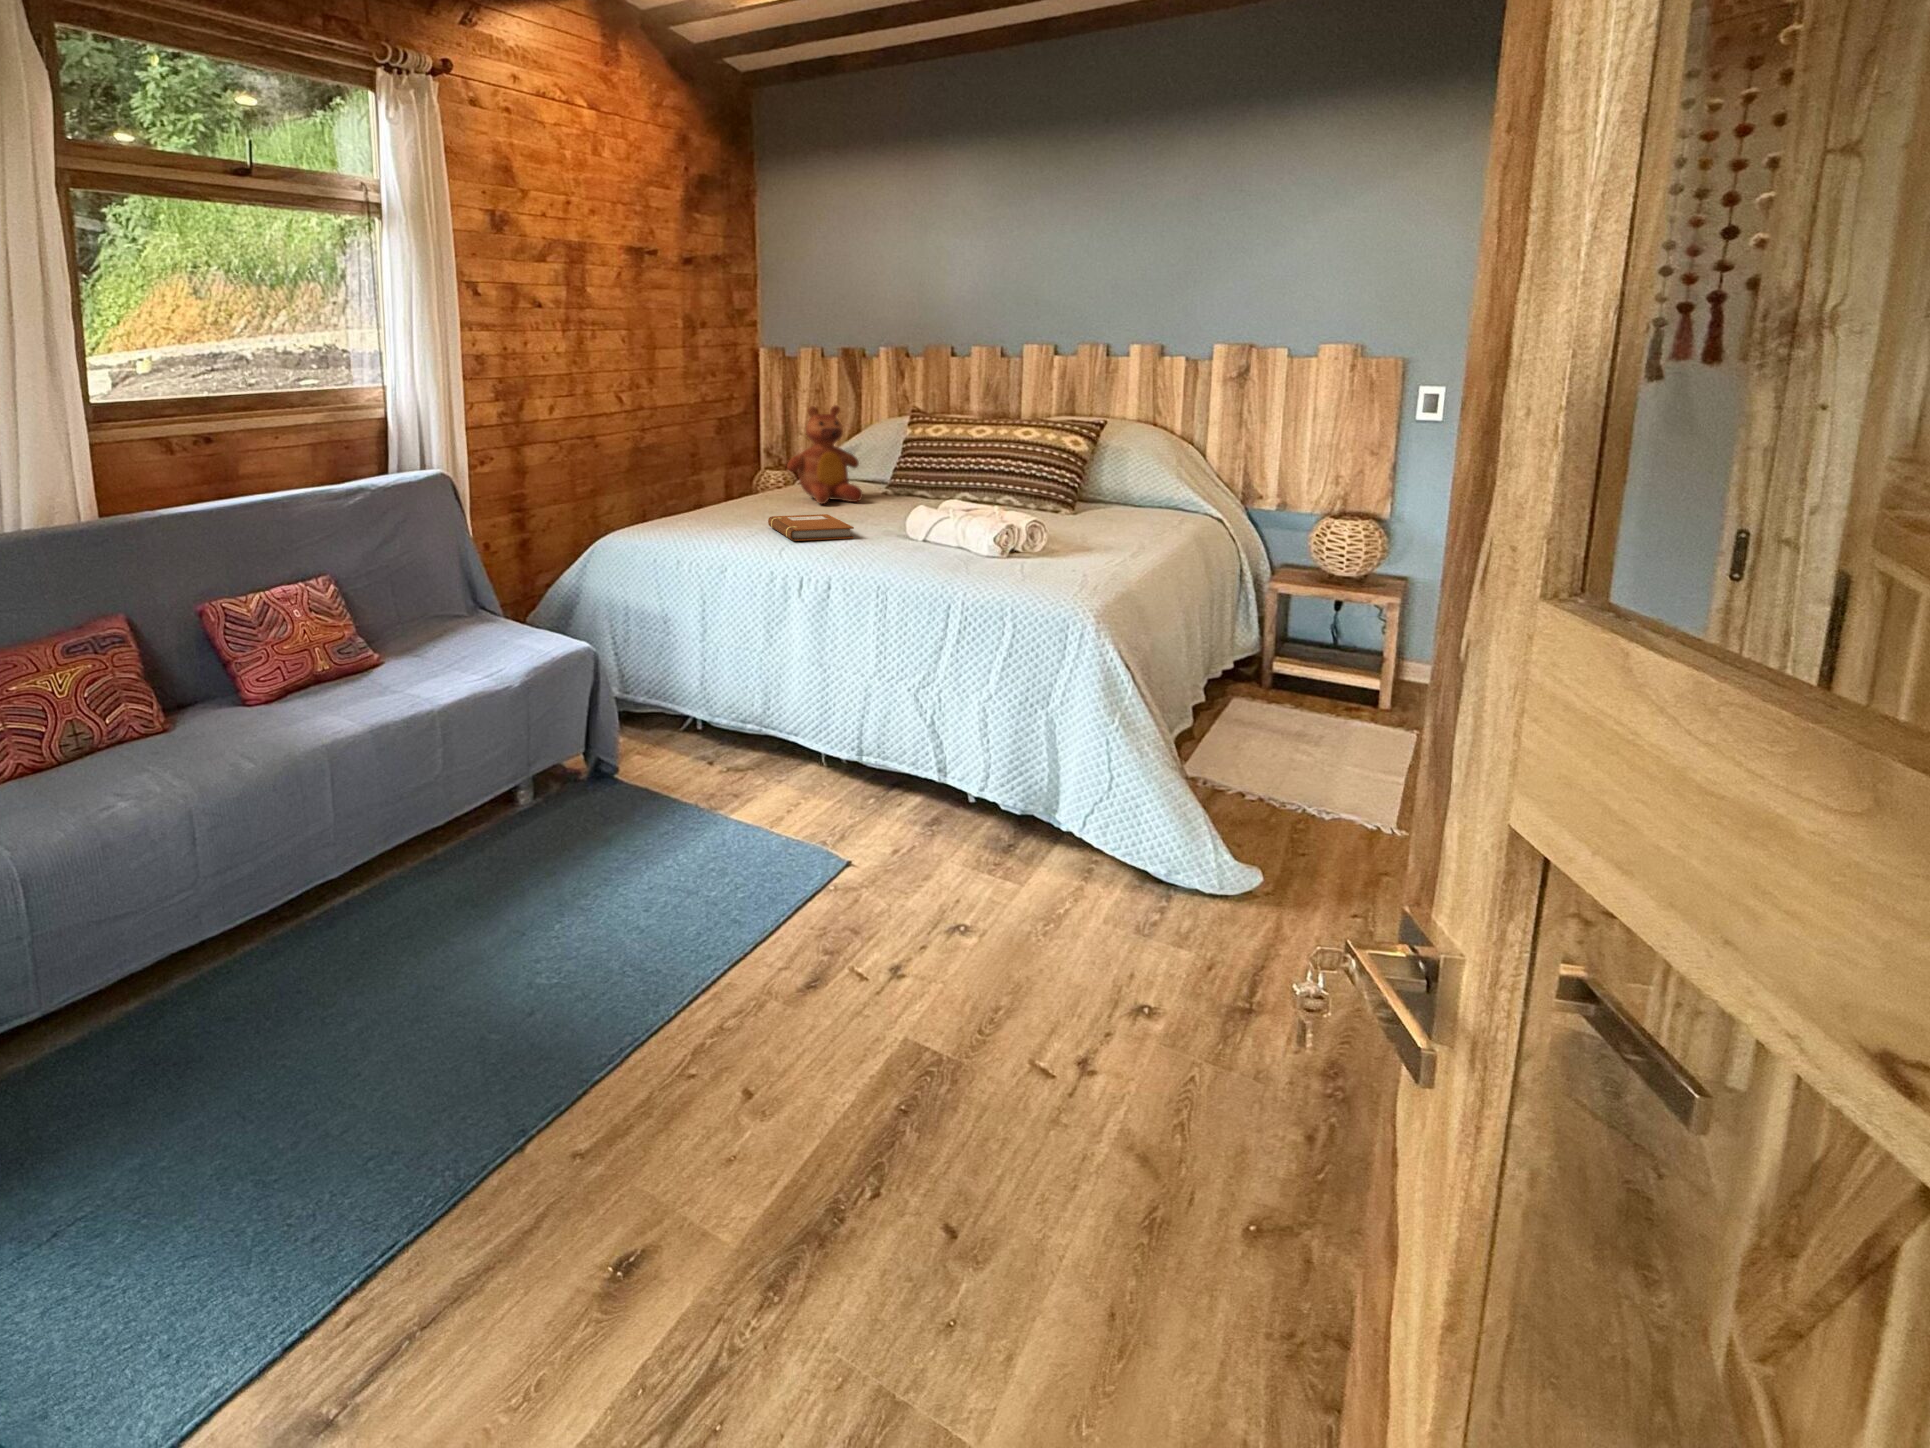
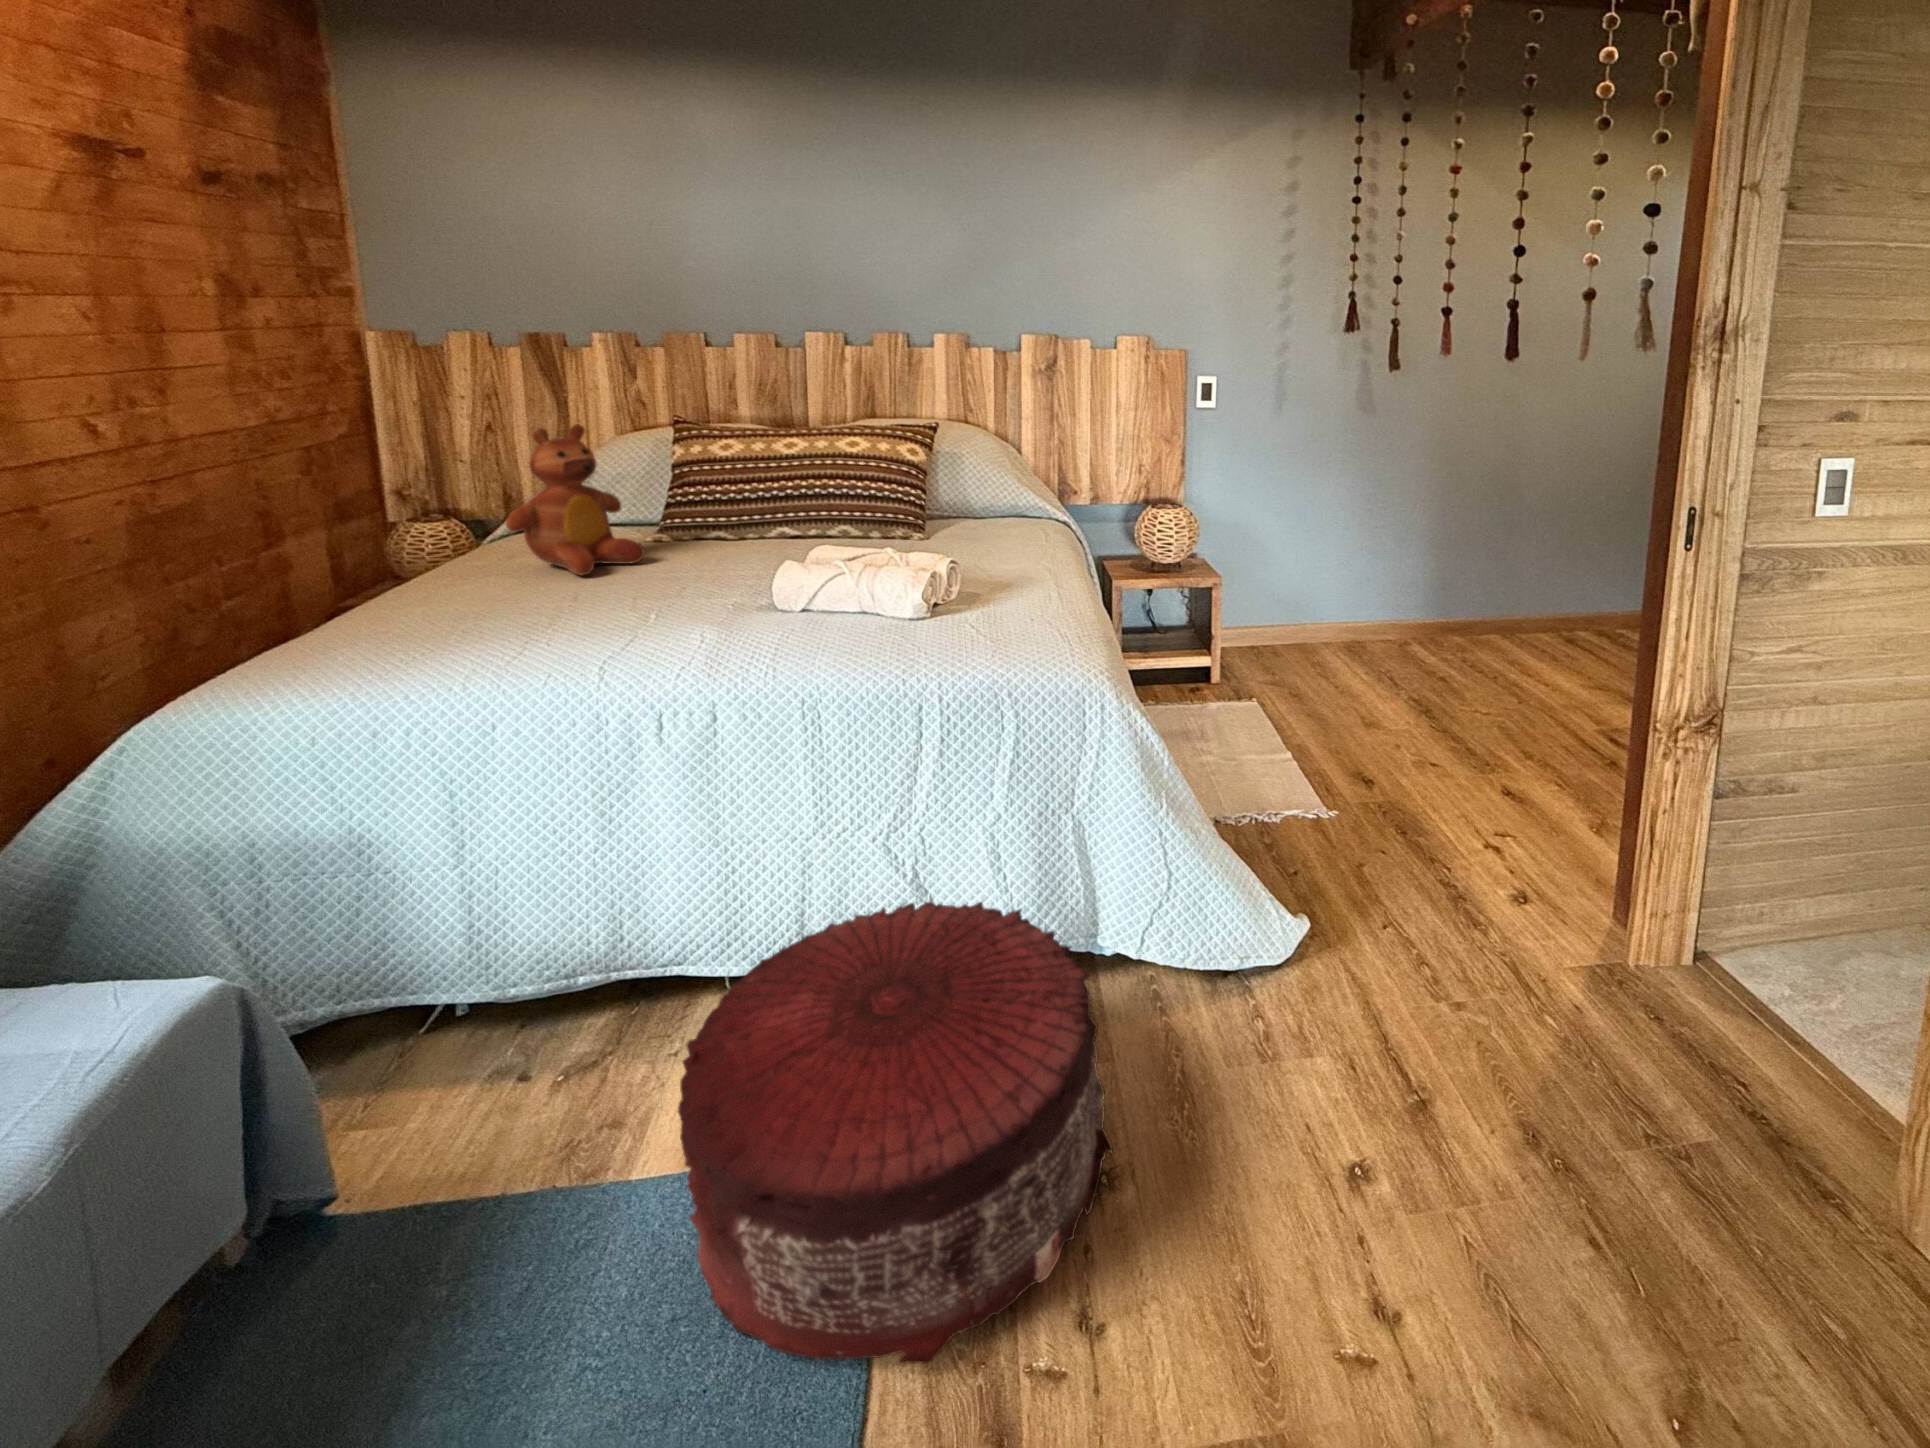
notebook: present [768,514,854,541] -> none [531,596,701,657]
pouf: none [728,720,983,940] -> present [678,902,1114,1364]

